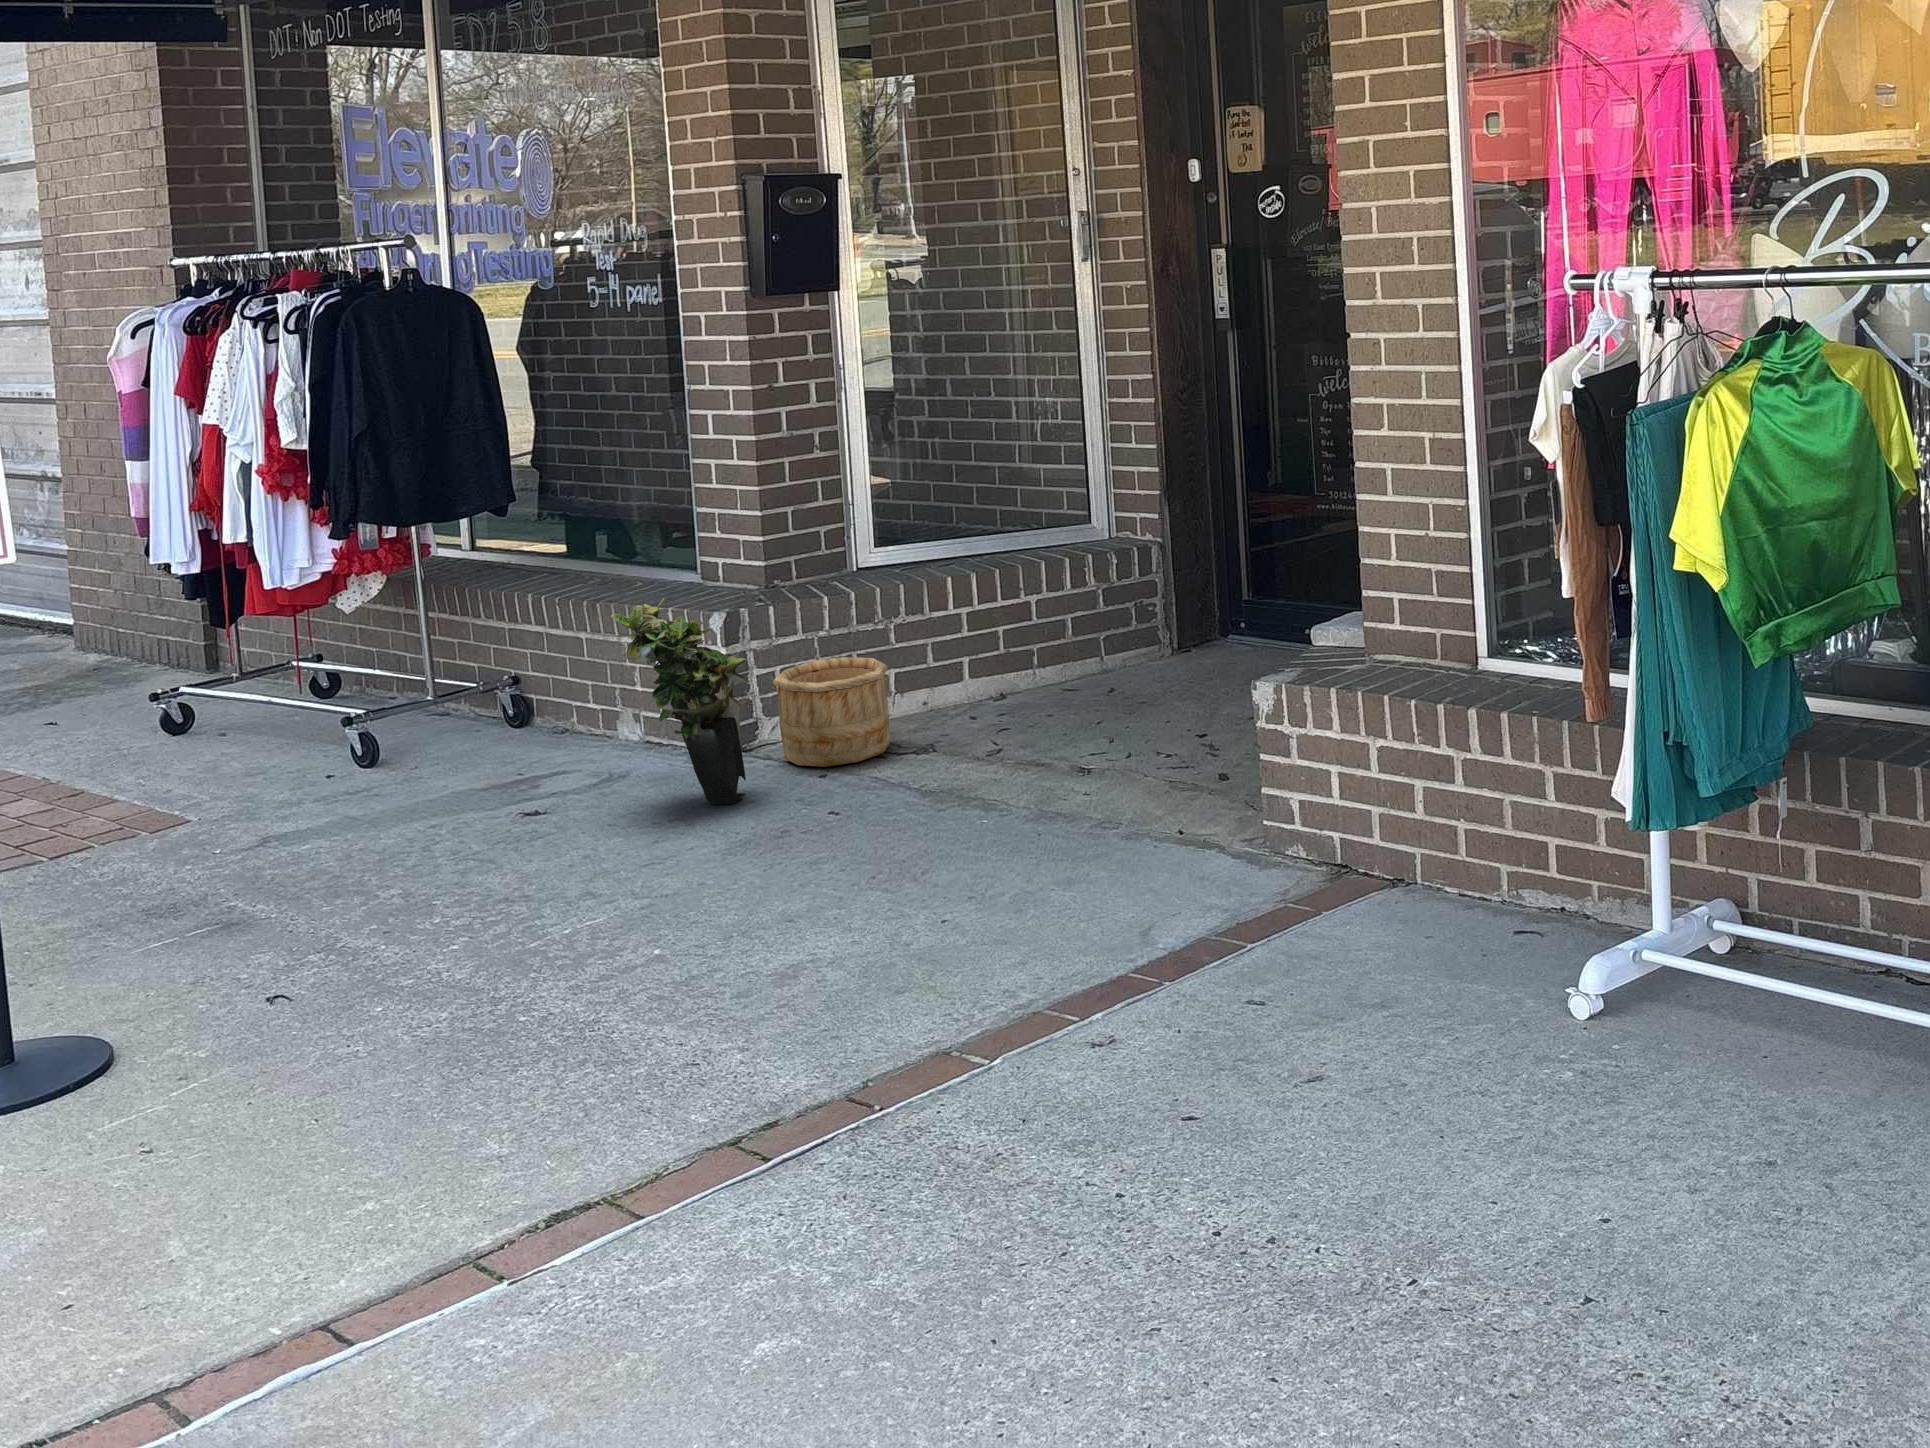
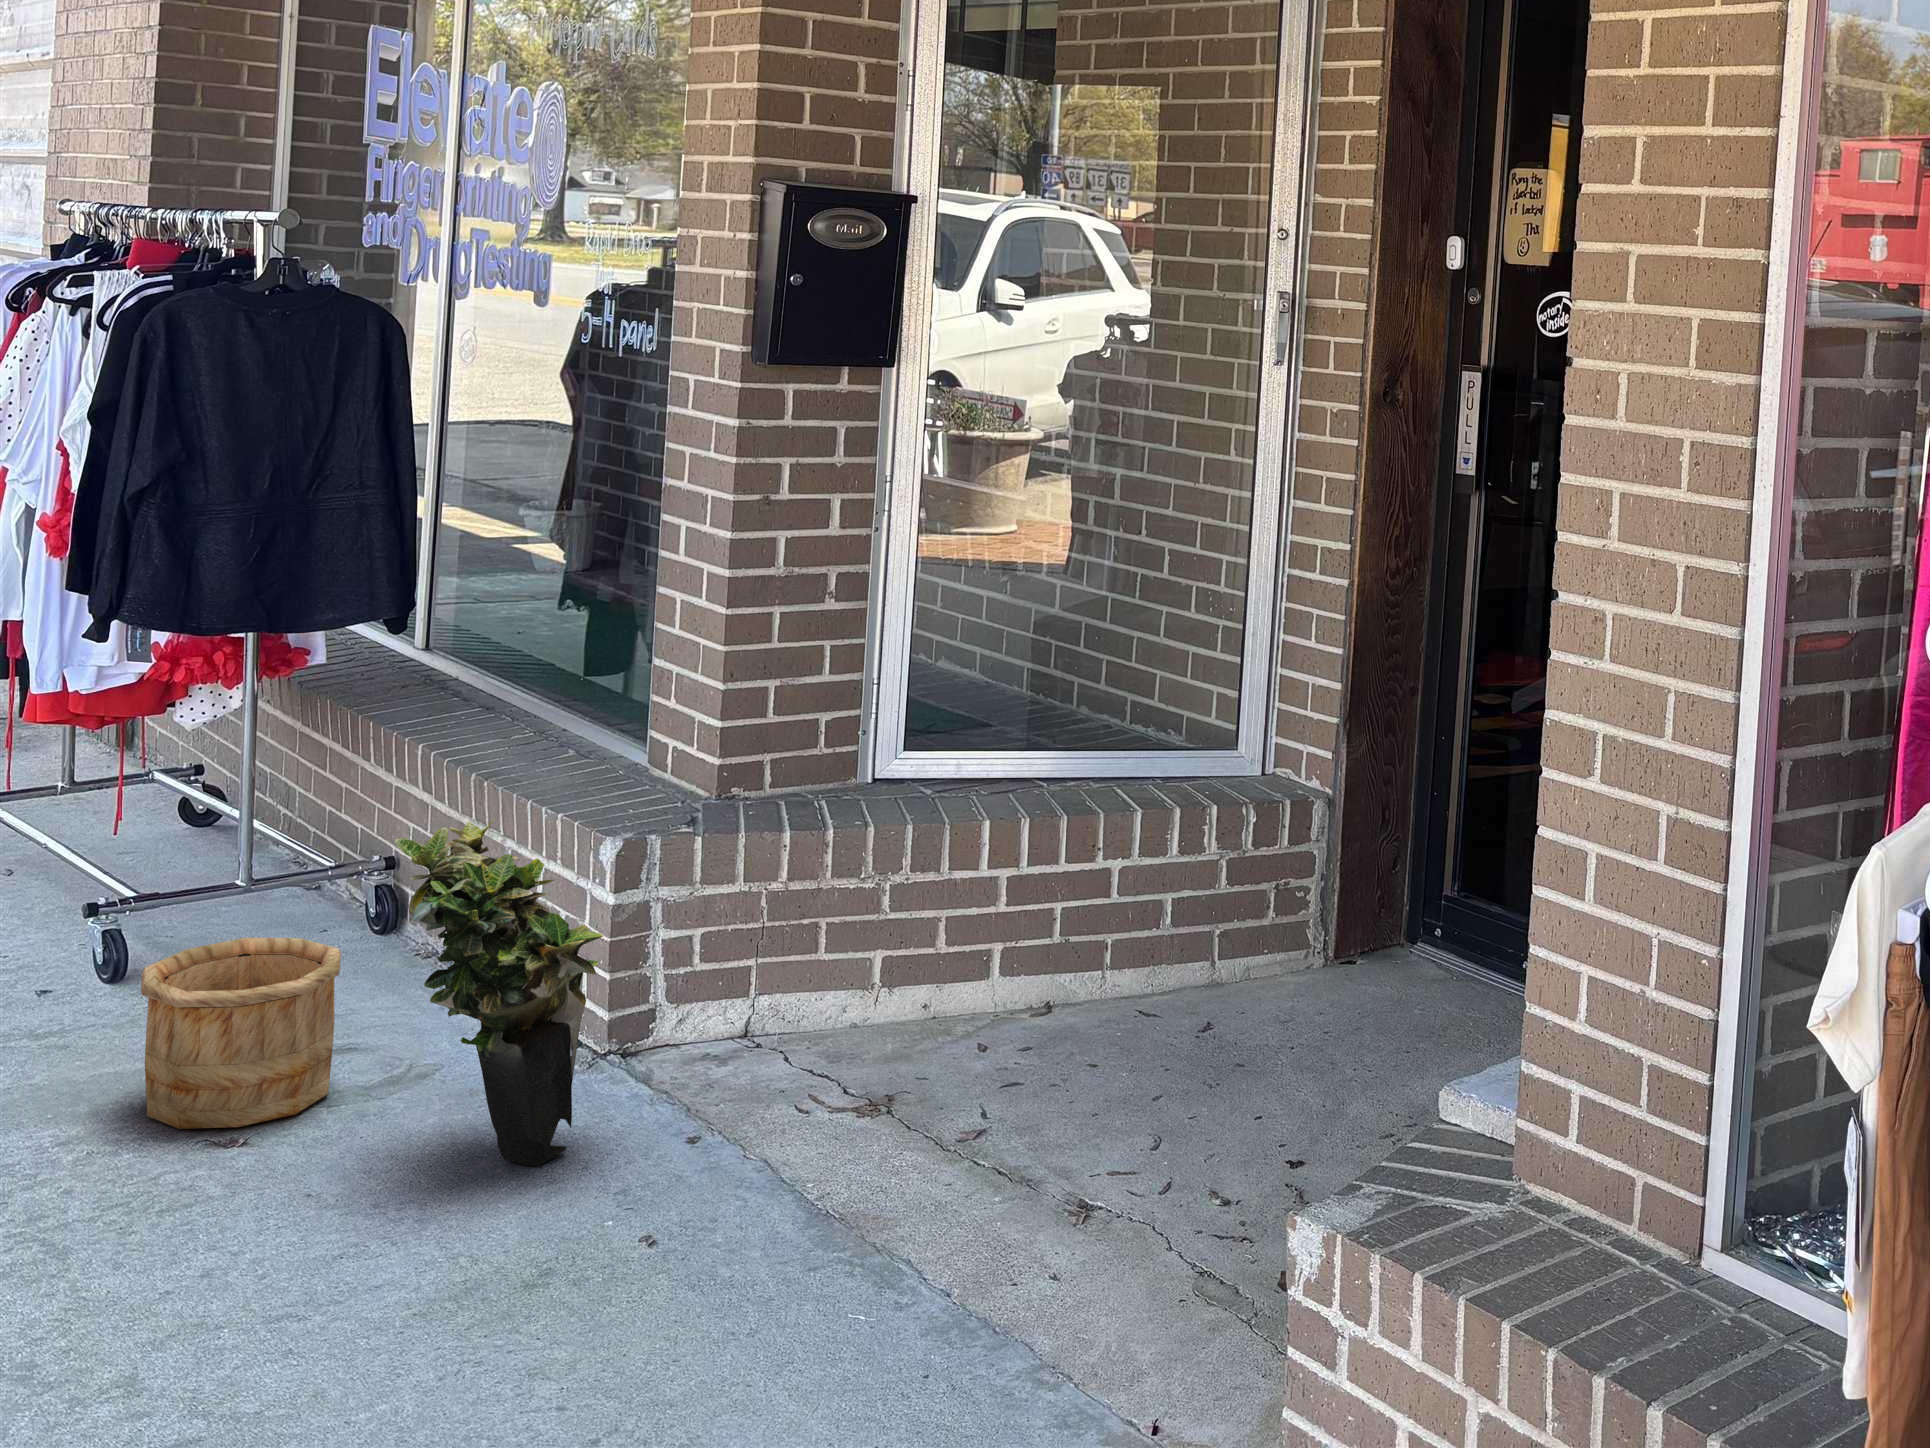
wooden bucket: present [773,657,889,767] -> present [141,938,341,1129]

